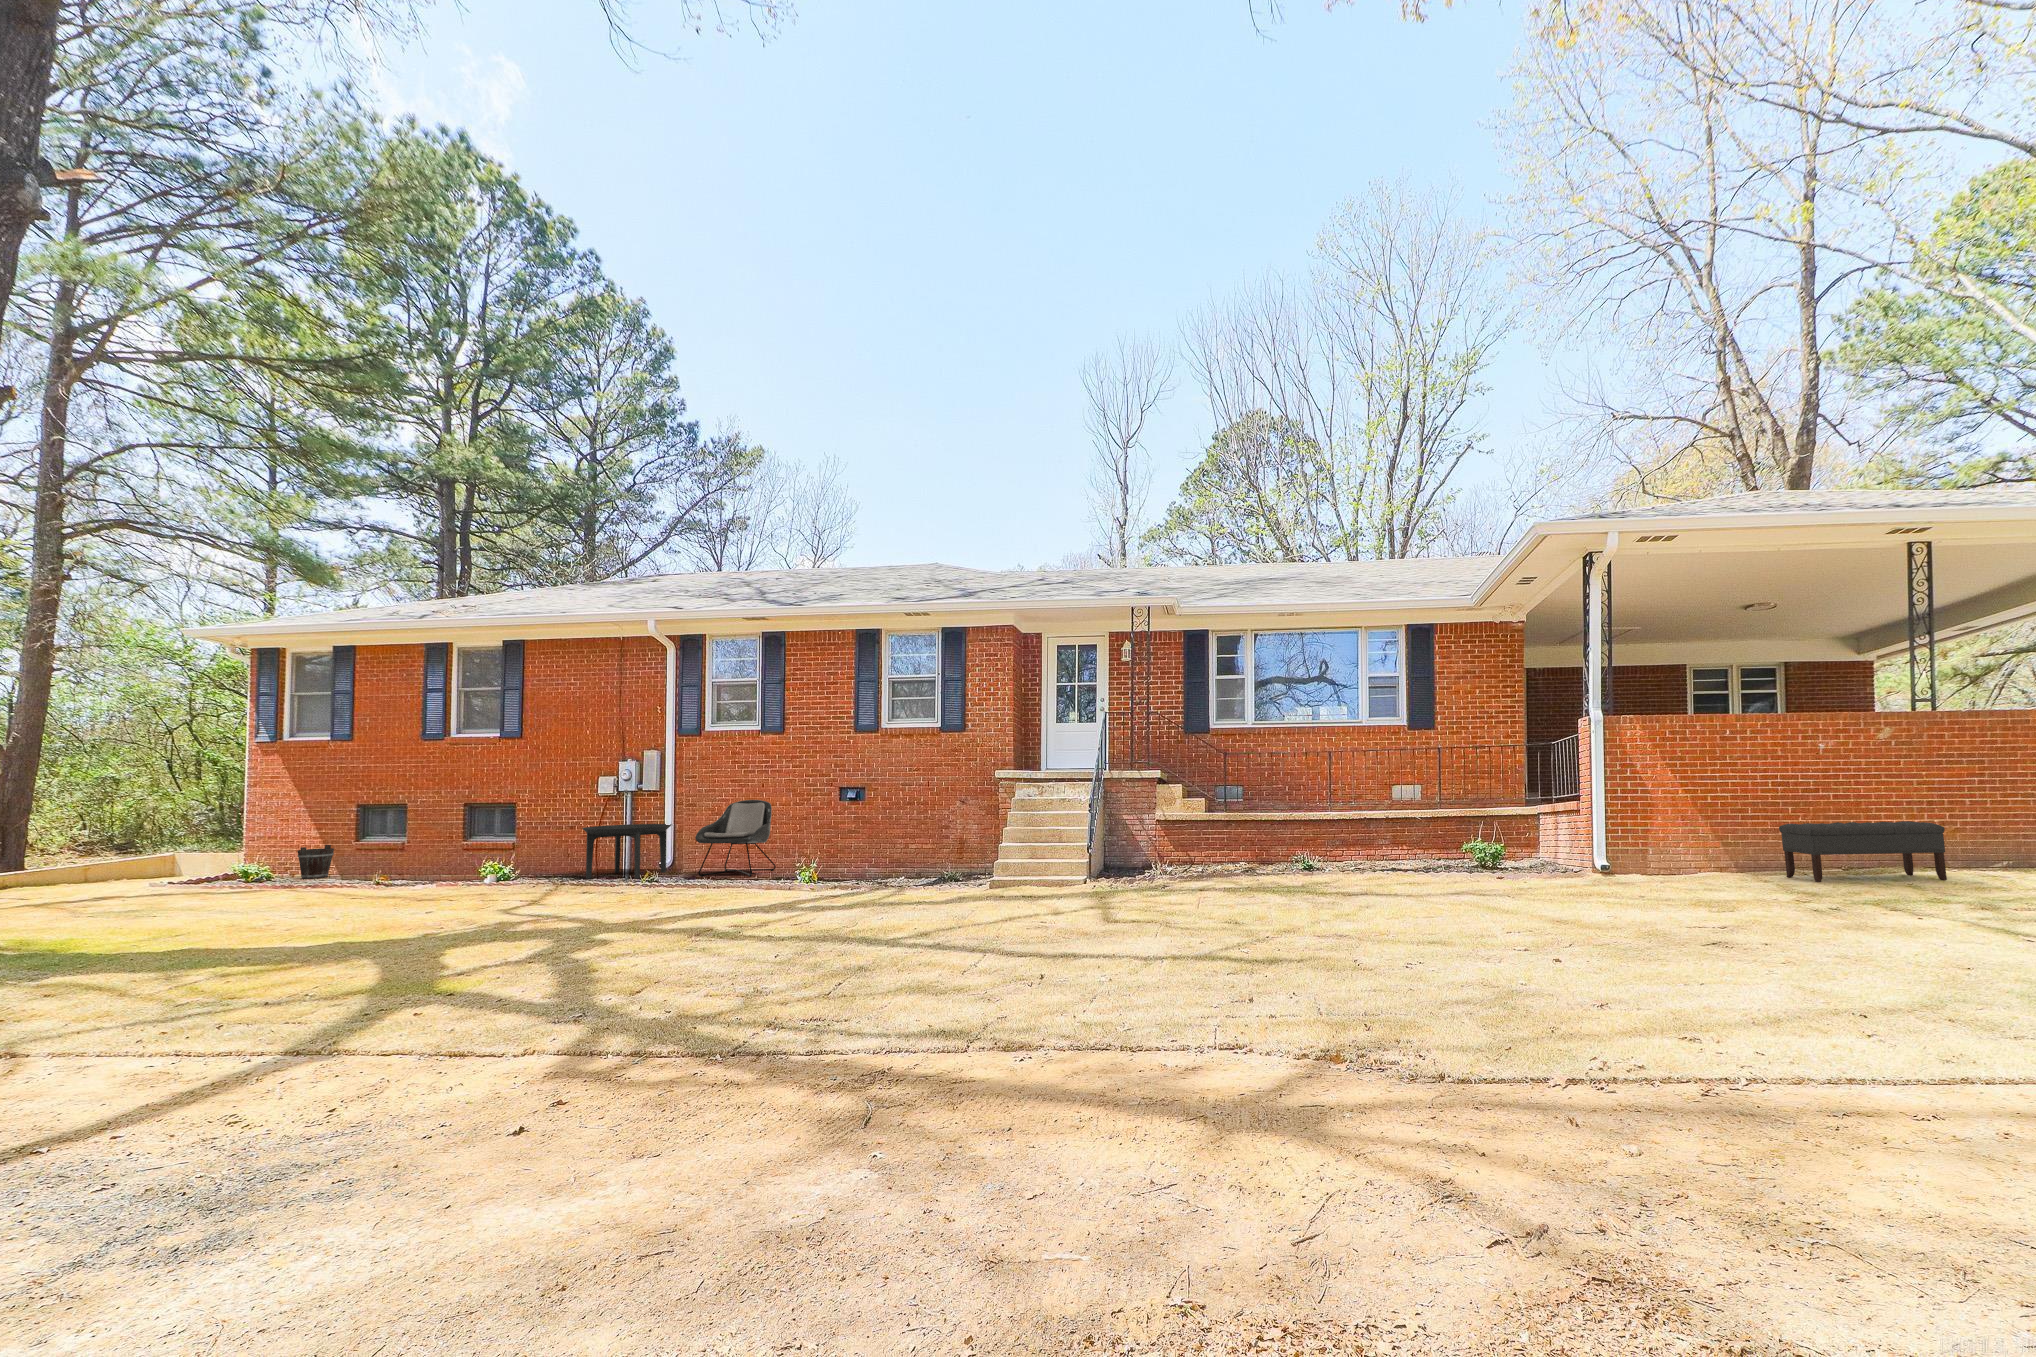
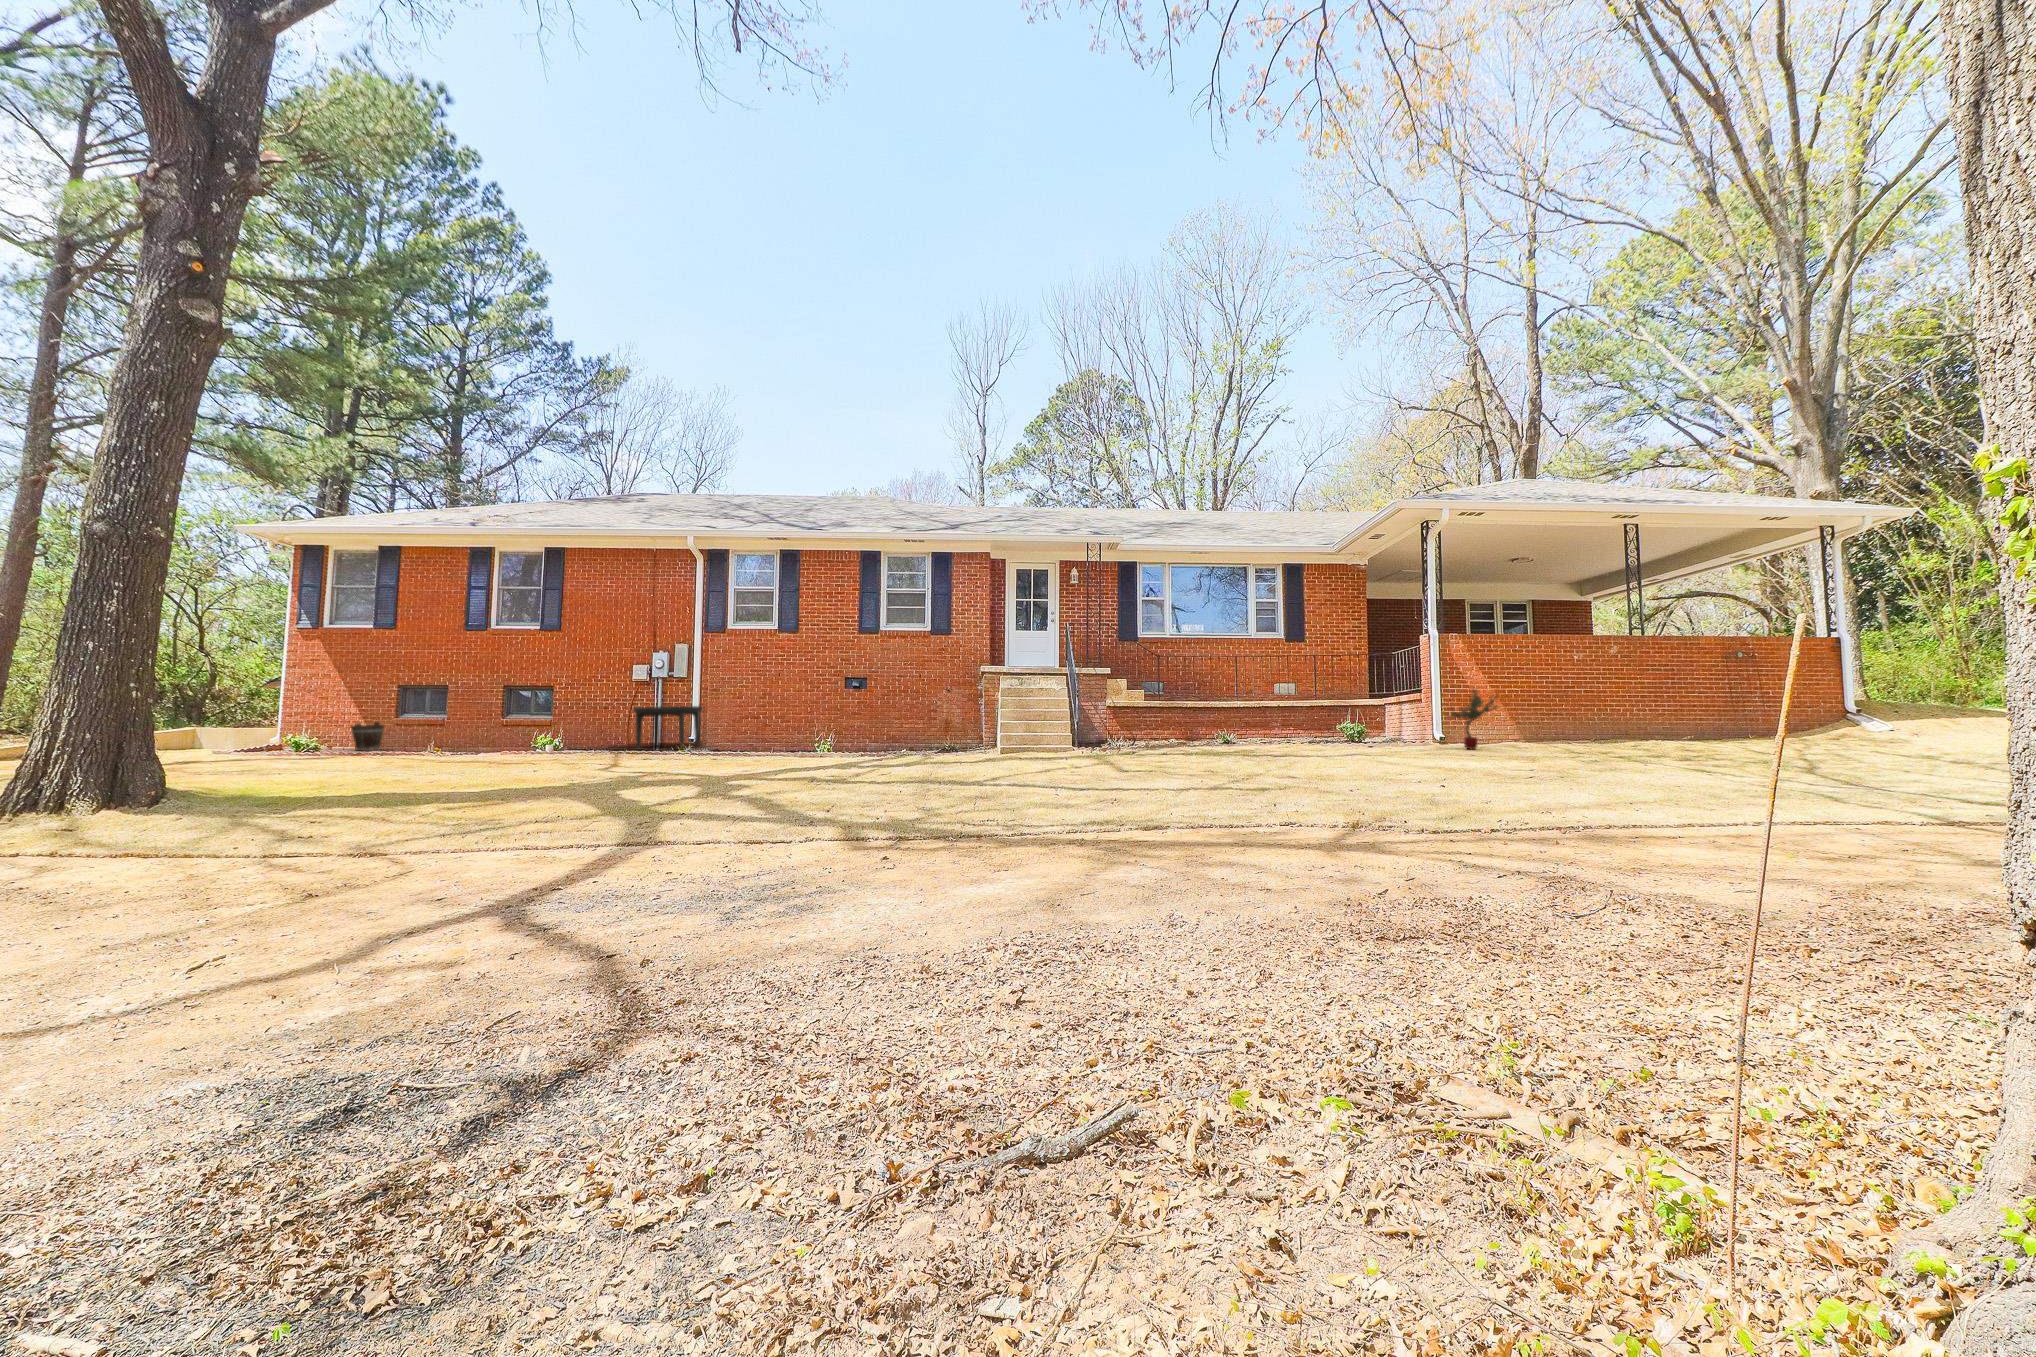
potted tree: none [1631,789,1717,882] -> present [1447,687,1497,749]
lounge chair: present [695,800,776,877] -> none [732,687,795,748]
bench: present [1779,821,1947,882] -> none [1535,710,1634,749]

